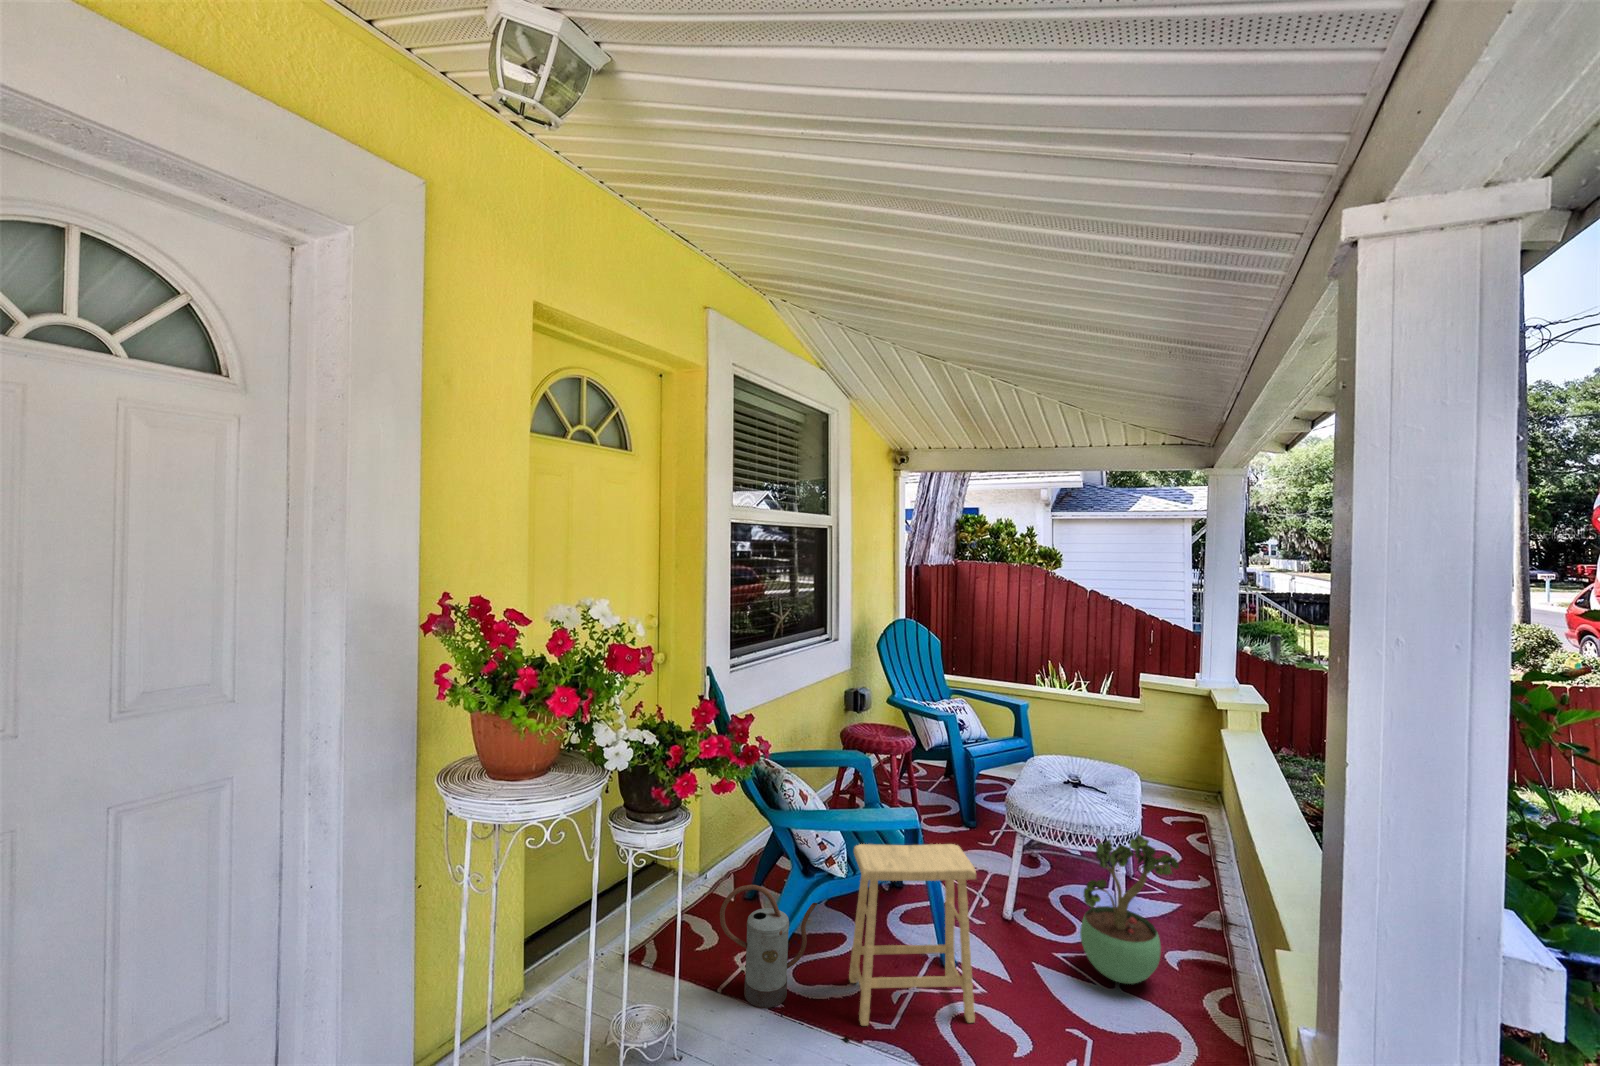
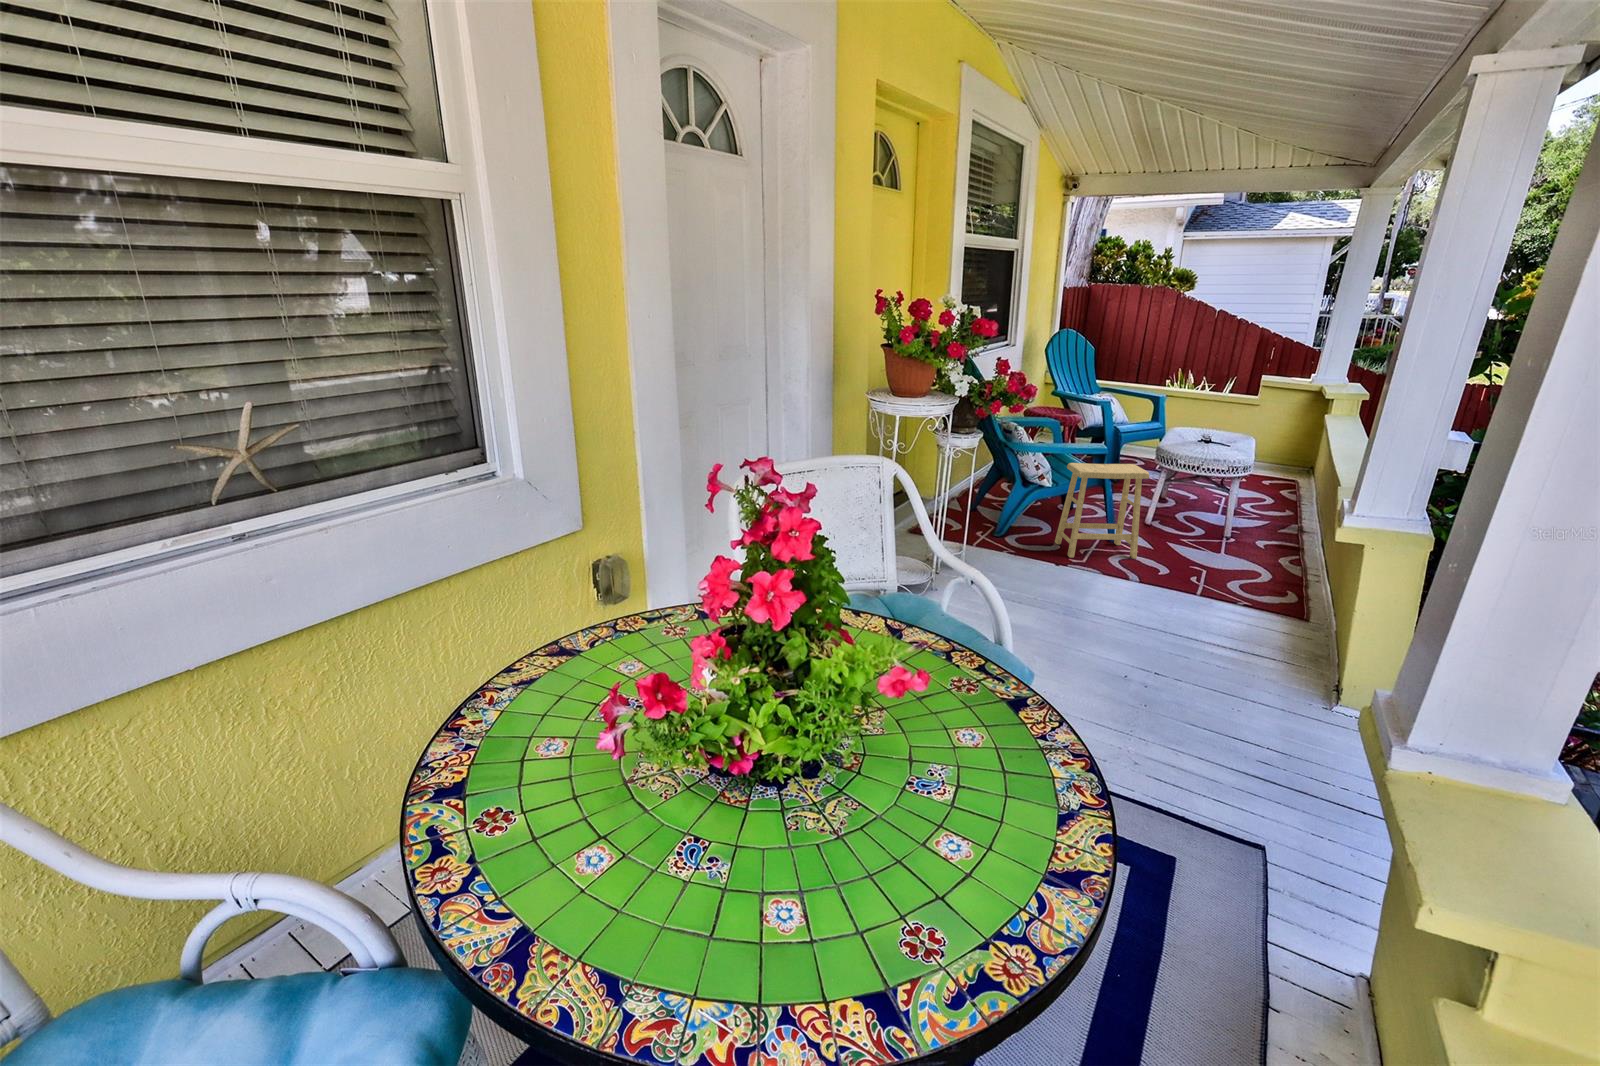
potted plant: present [1080,834,1179,984] -> none [1203,459,1279,548]
watering can: present [720,885,817,1008] -> none [984,484,1042,551]

